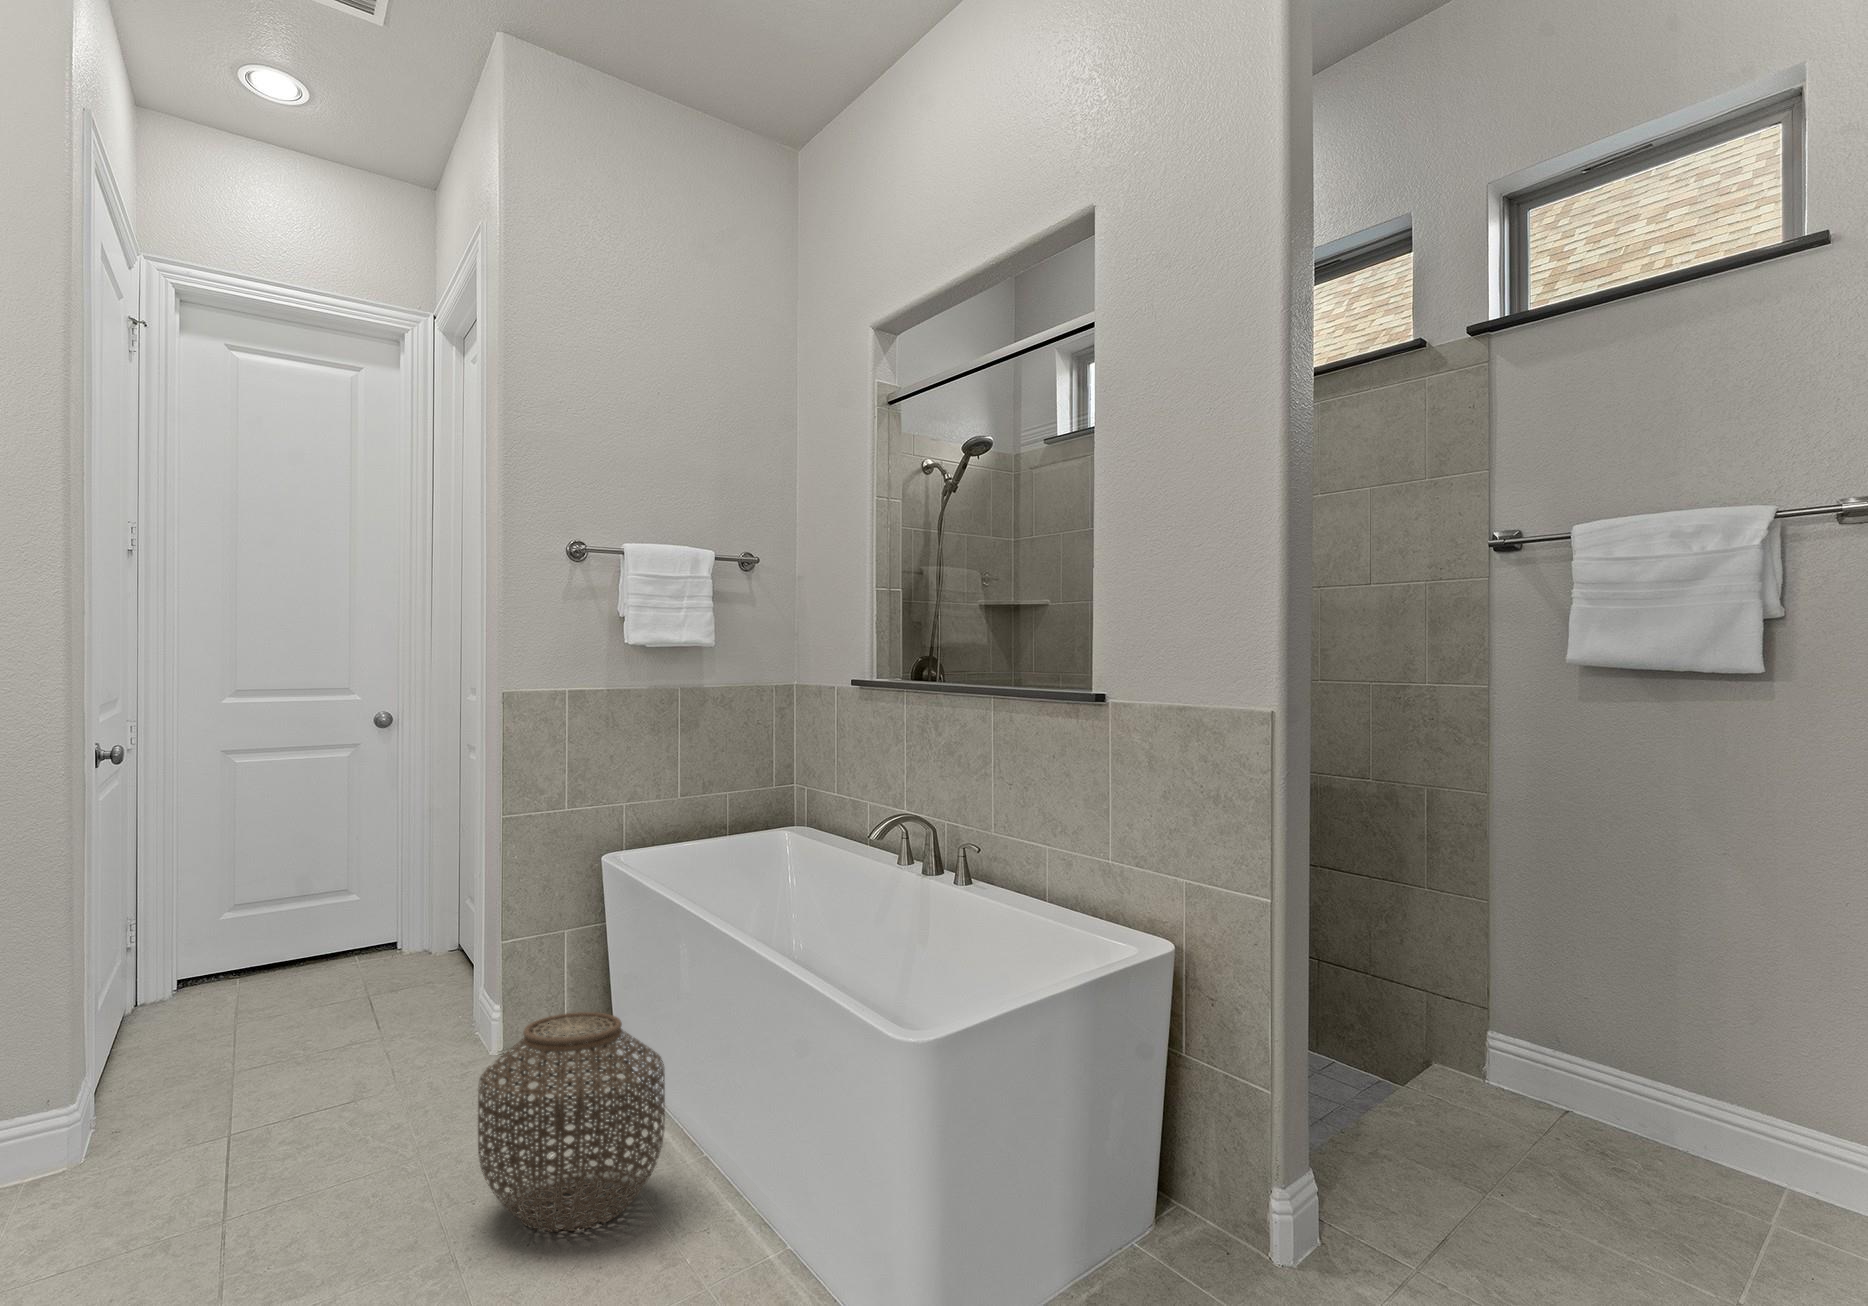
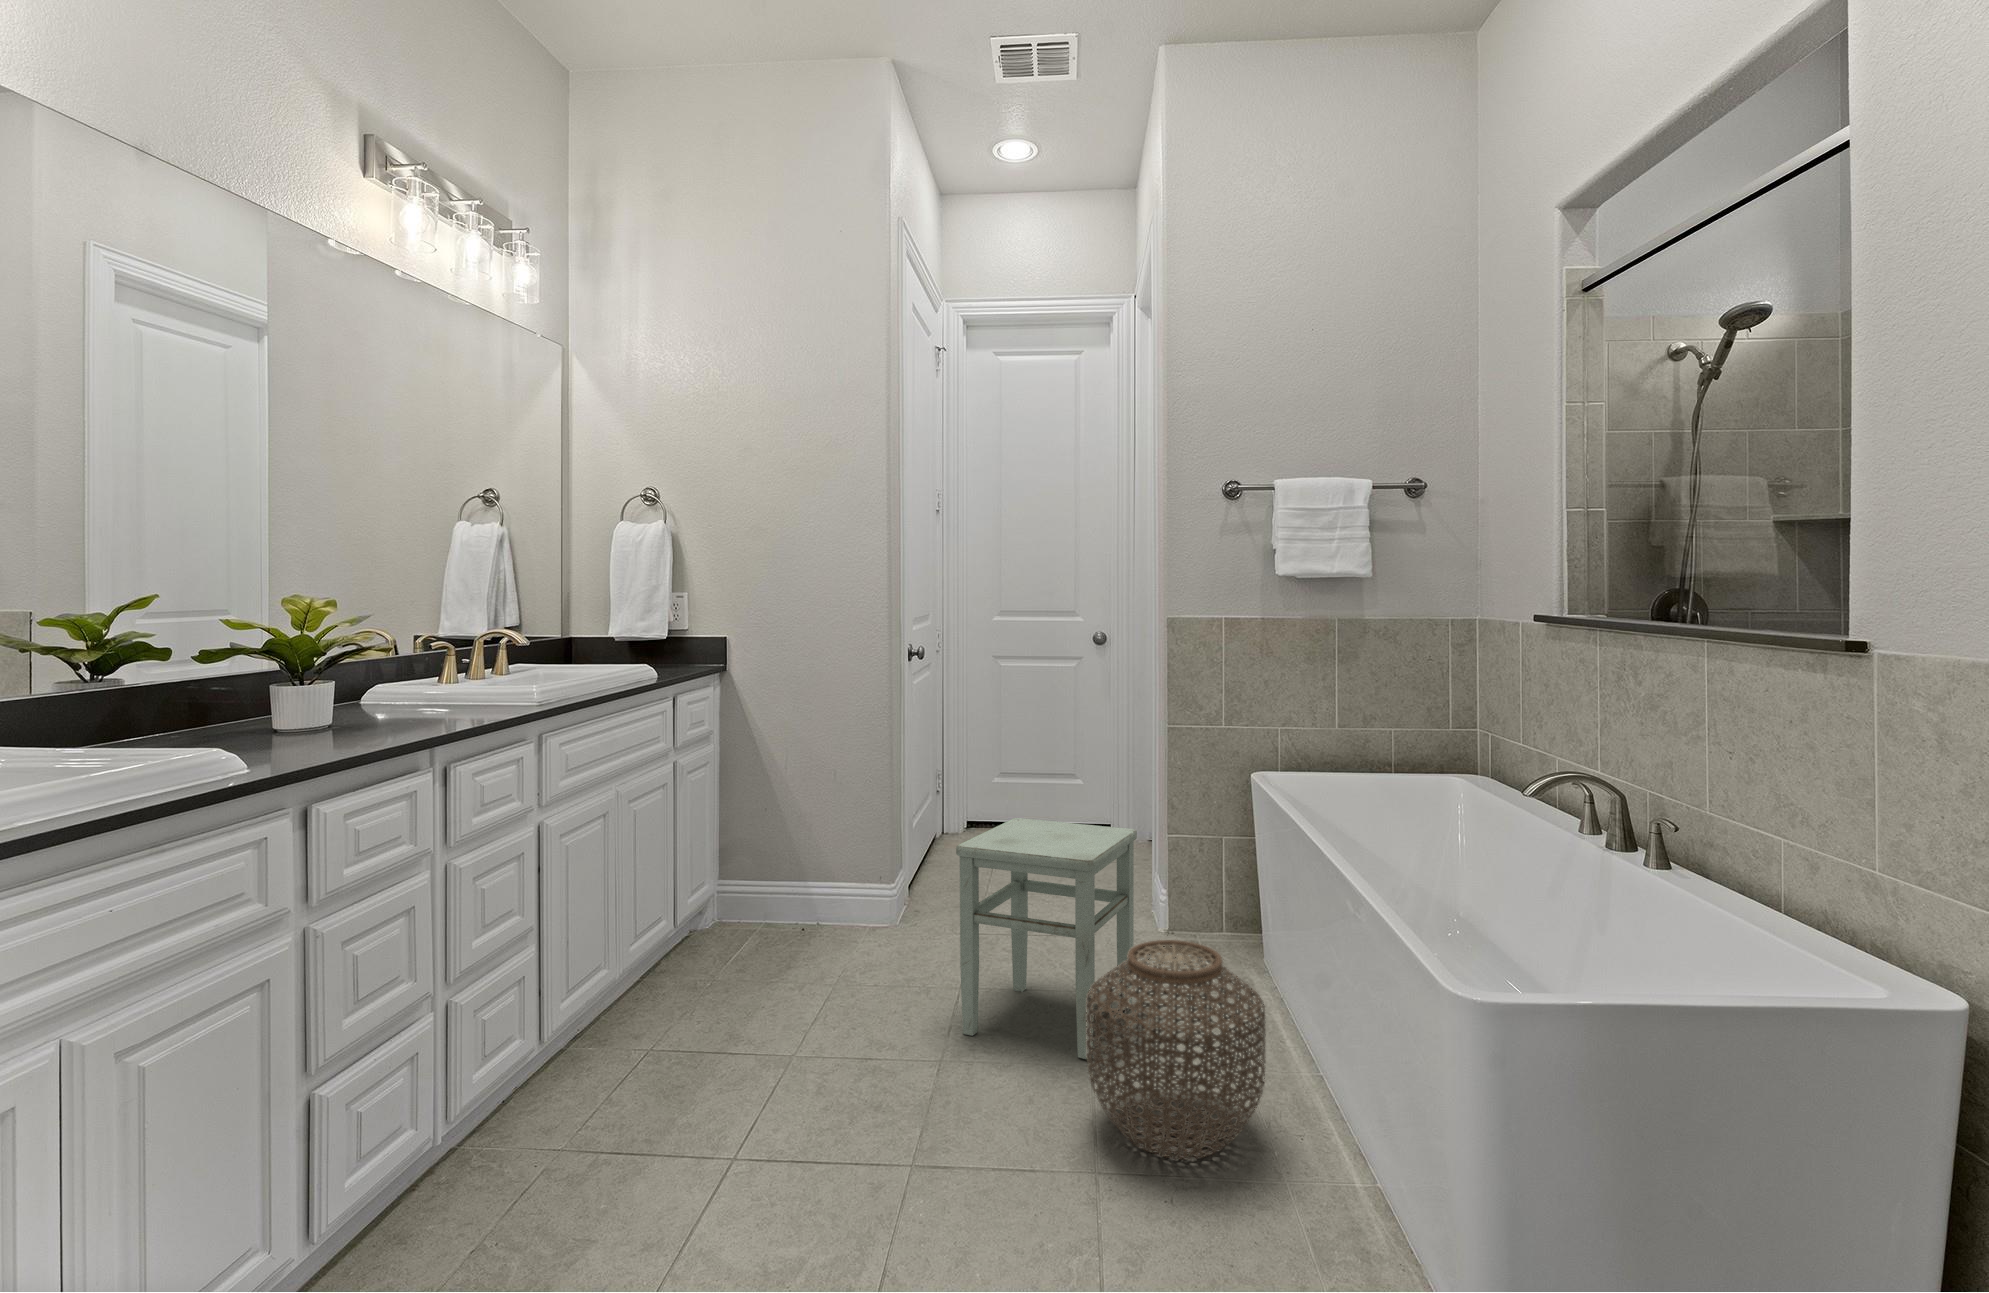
stool: none [284,917,494,1185] -> present [956,818,1137,1059]

